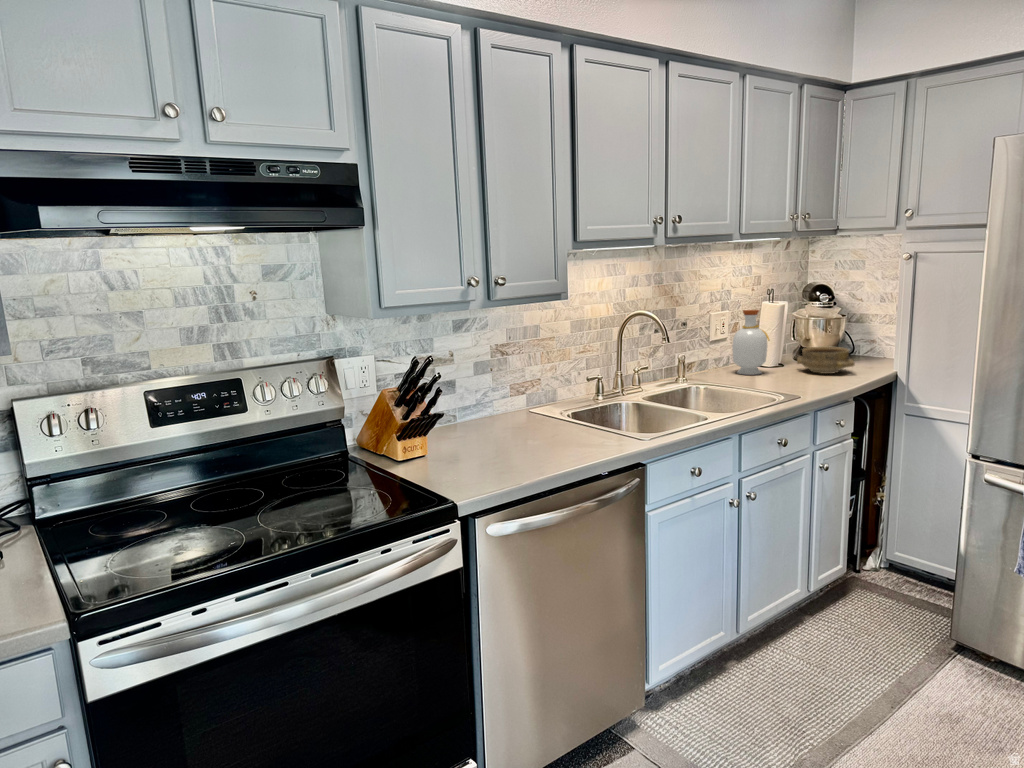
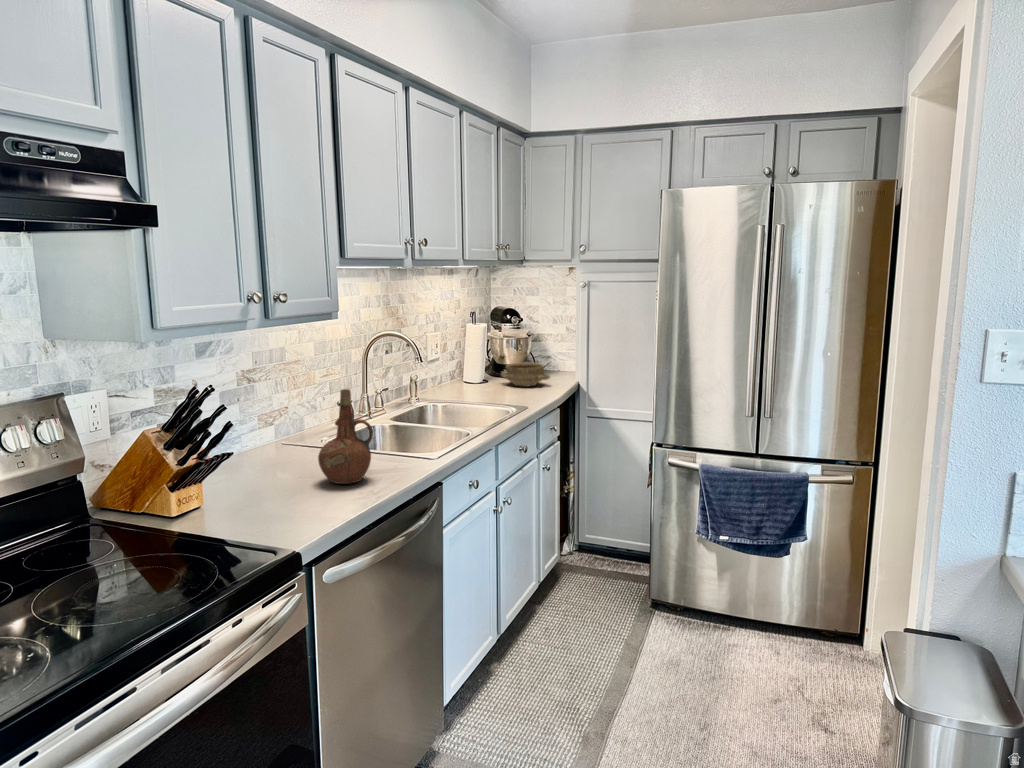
bottle: present [732,310,769,375] -> none [449,330,482,391]
ceramic pitcher: none [525,365,575,452] -> present [318,389,373,484]

